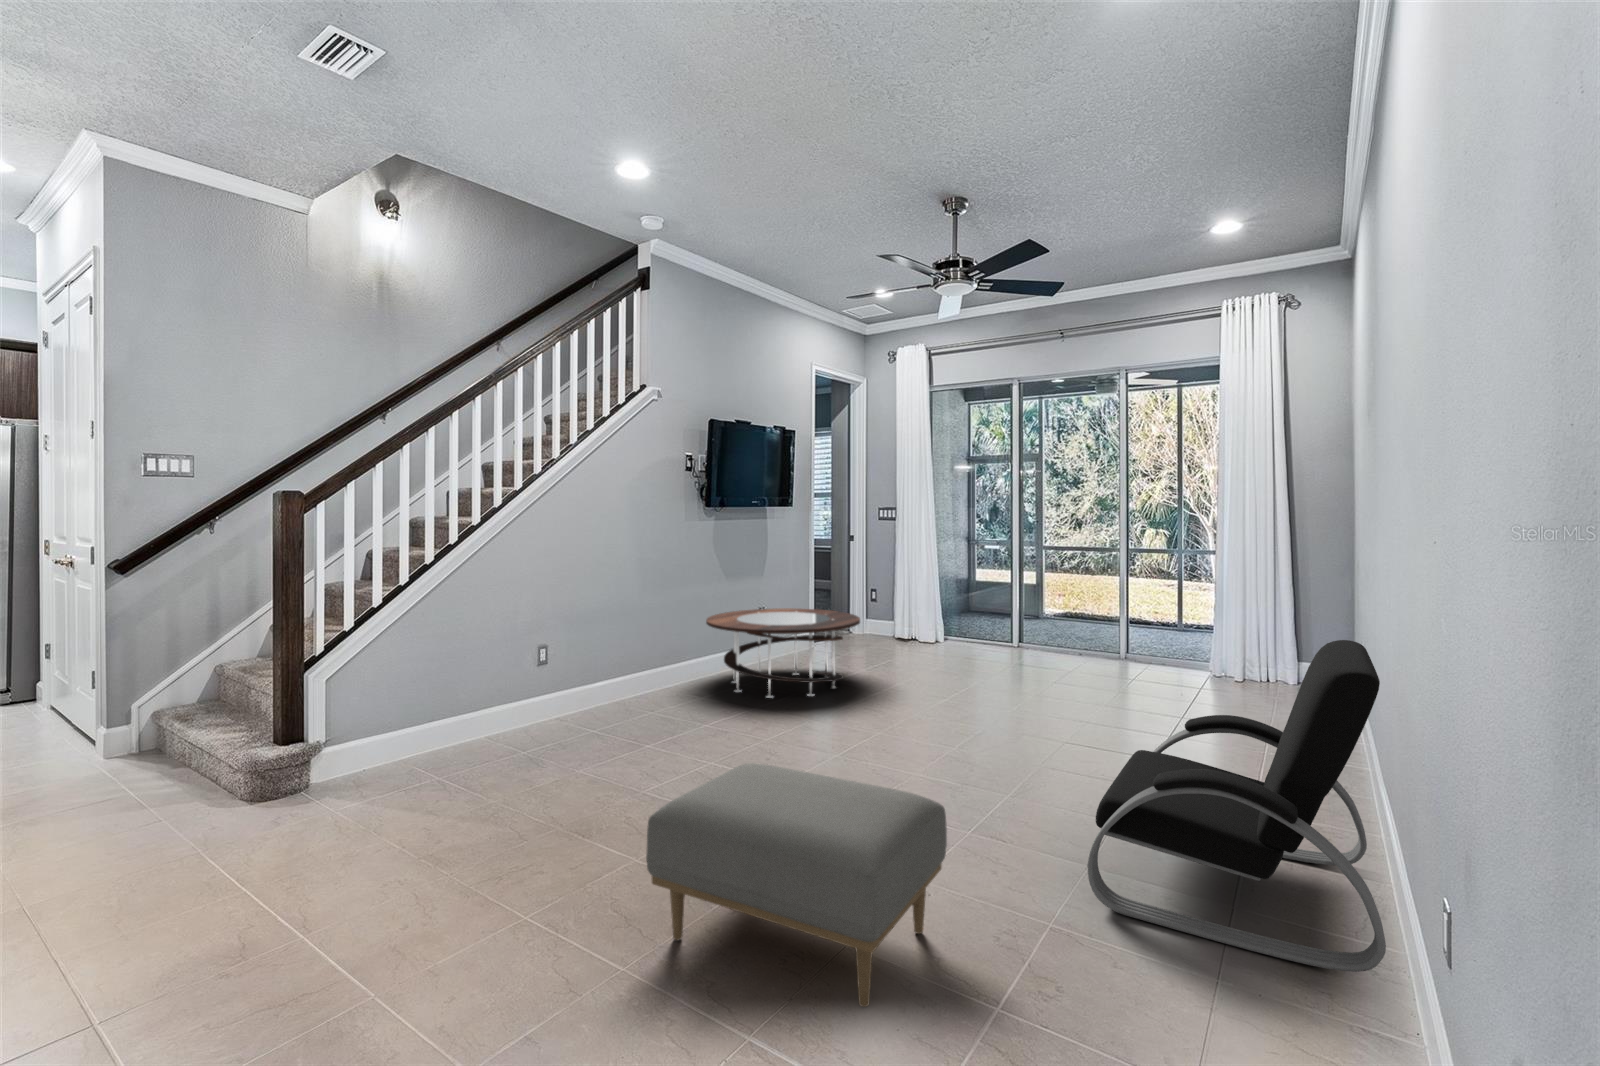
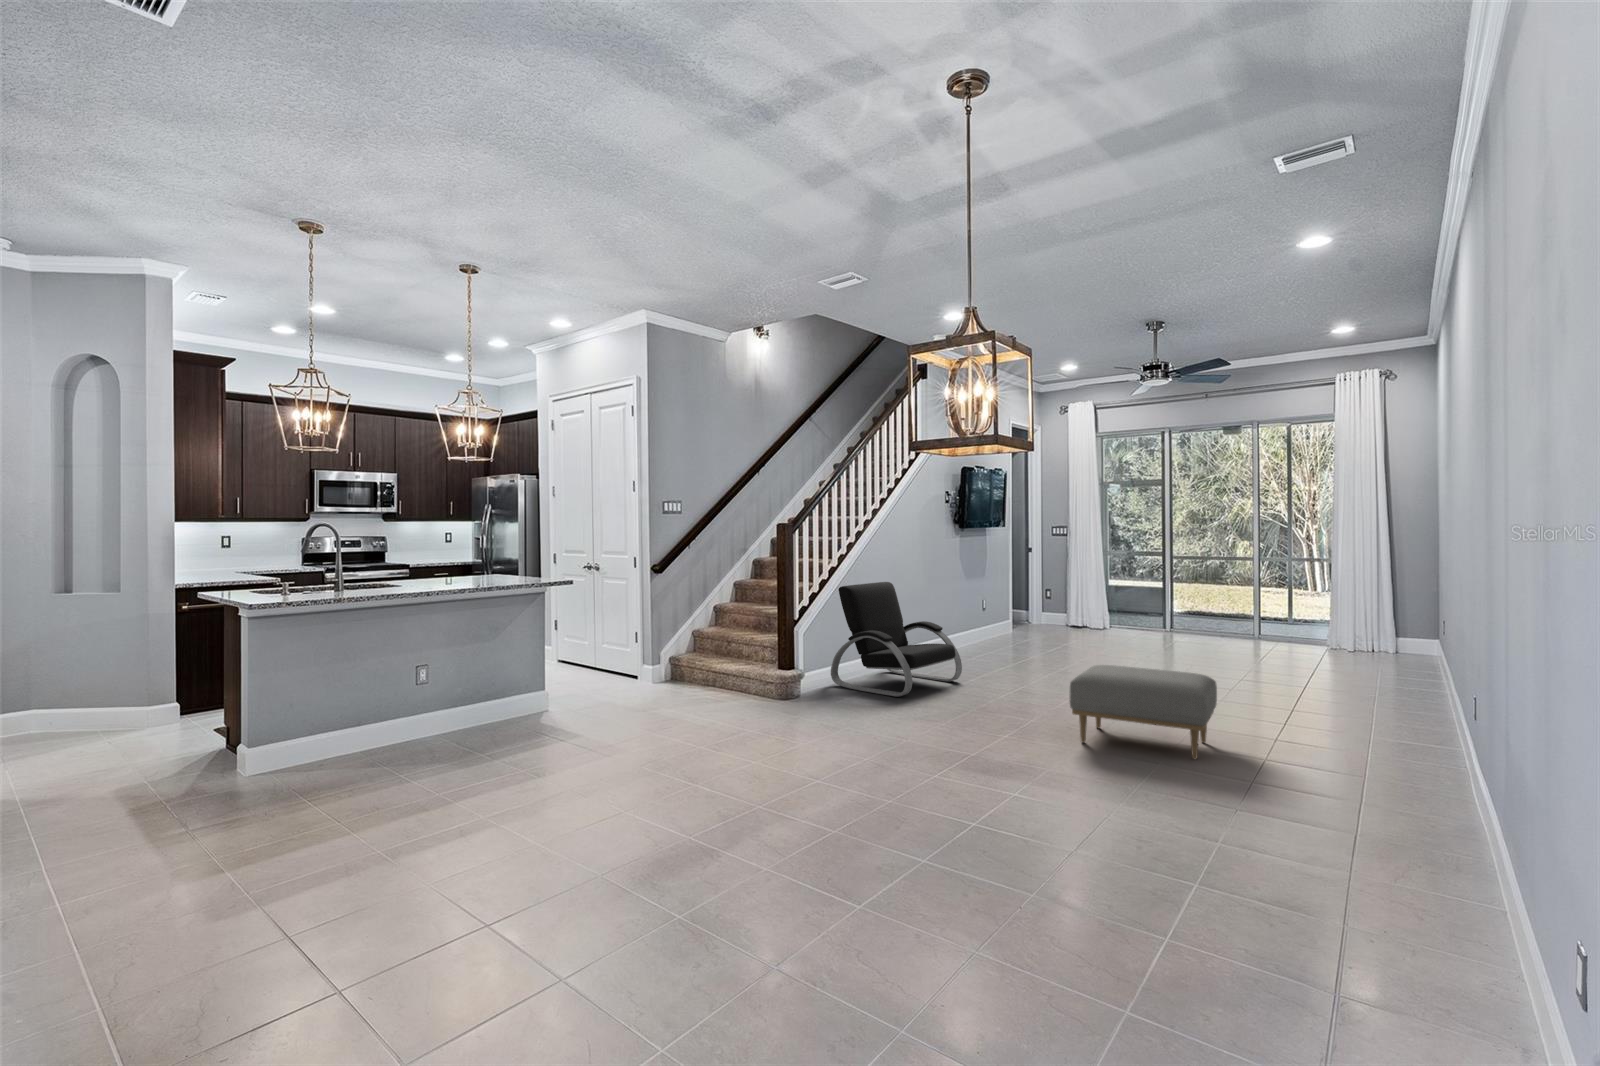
coffee table: present [706,608,860,698] -> none [960,599,1072,658]
armchair: present [1088,640,1386,972] -> present [831,582,962,697]

